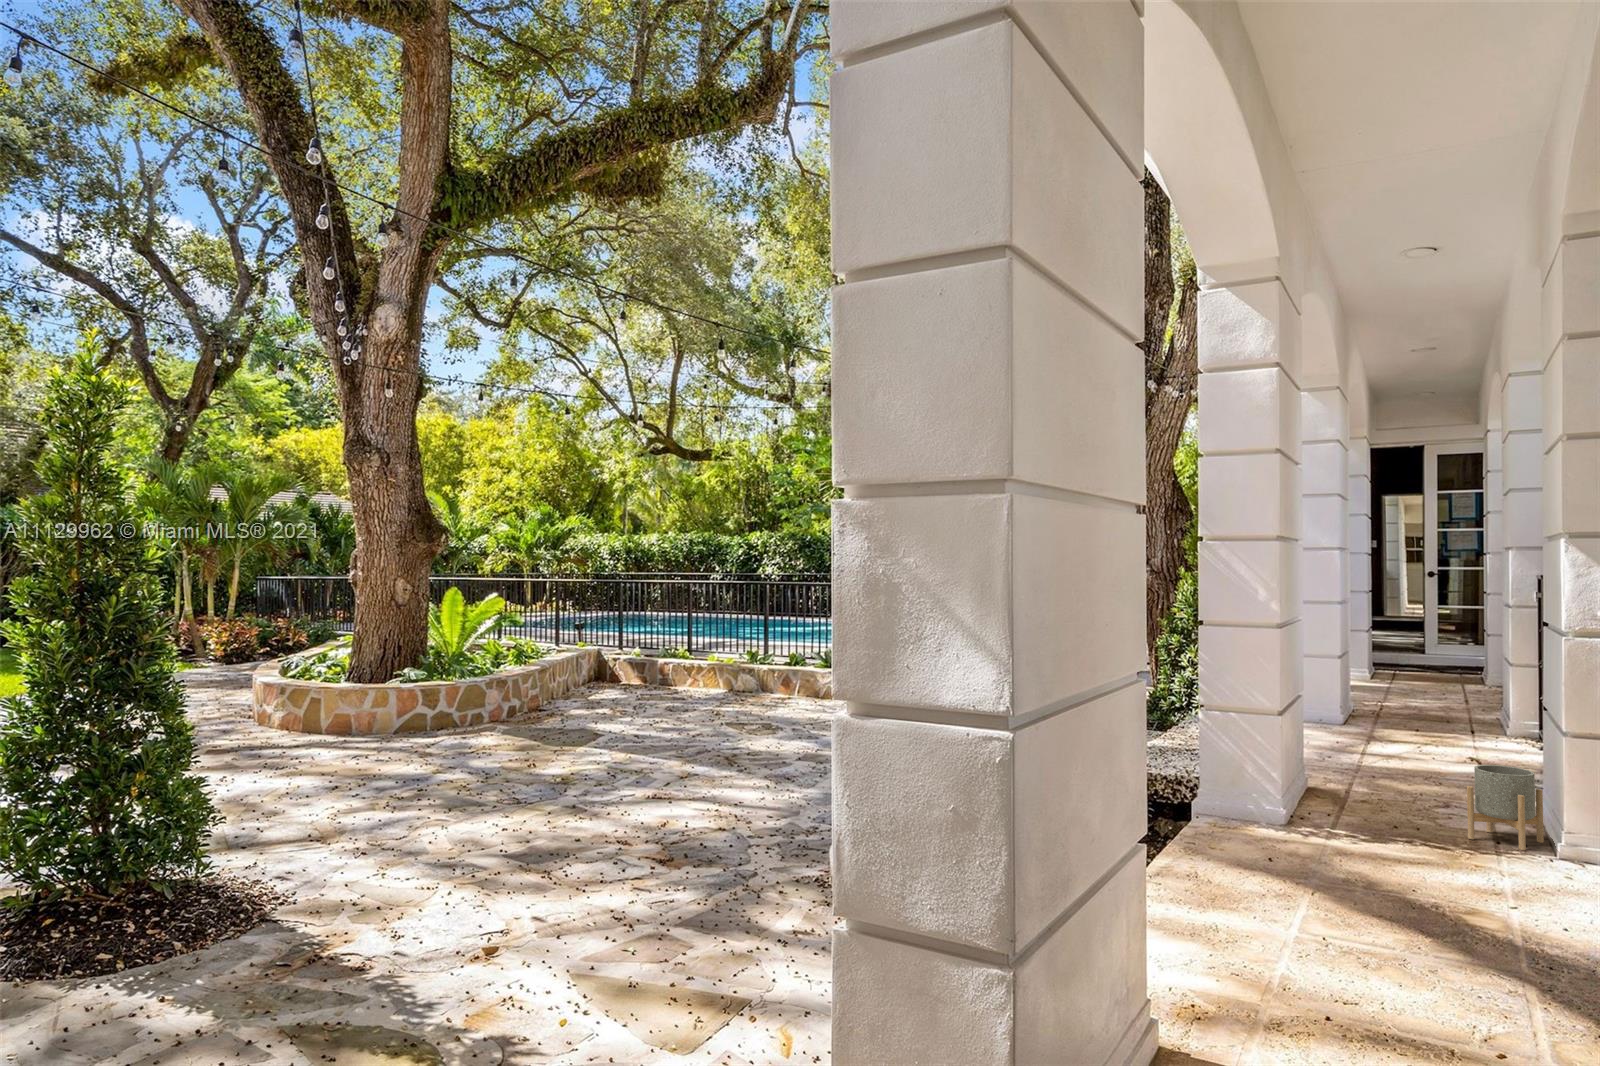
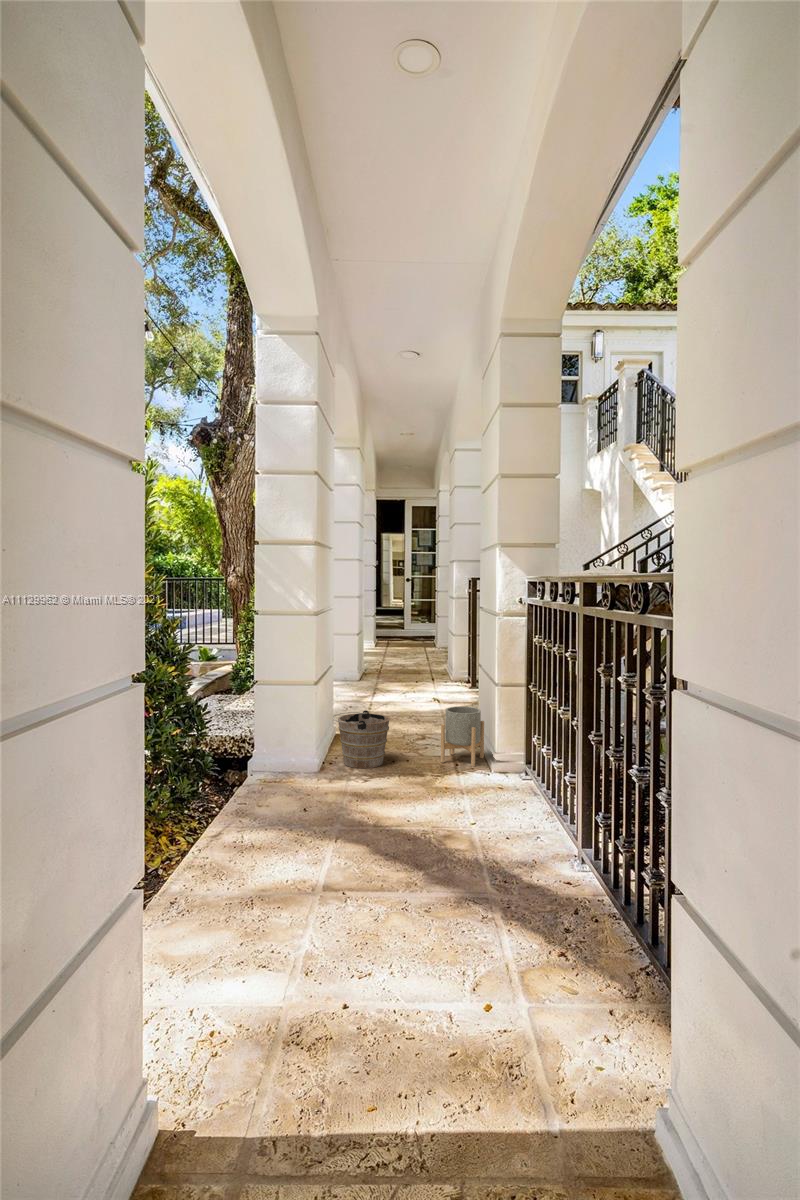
bucket: none [1300,758,1385,831] -> present [332,710,390,768]

